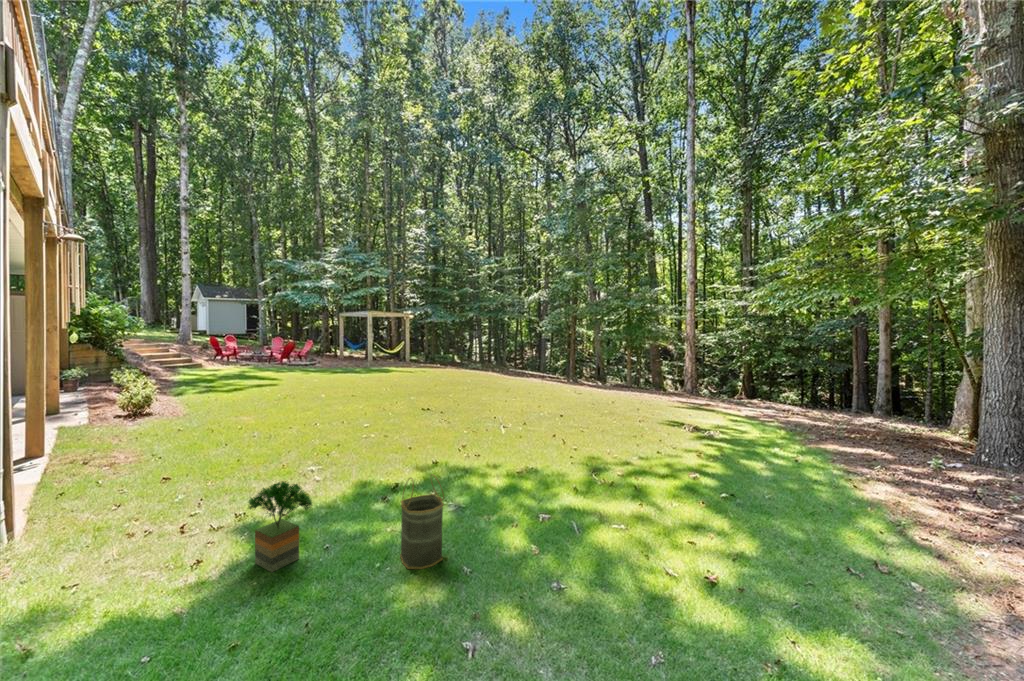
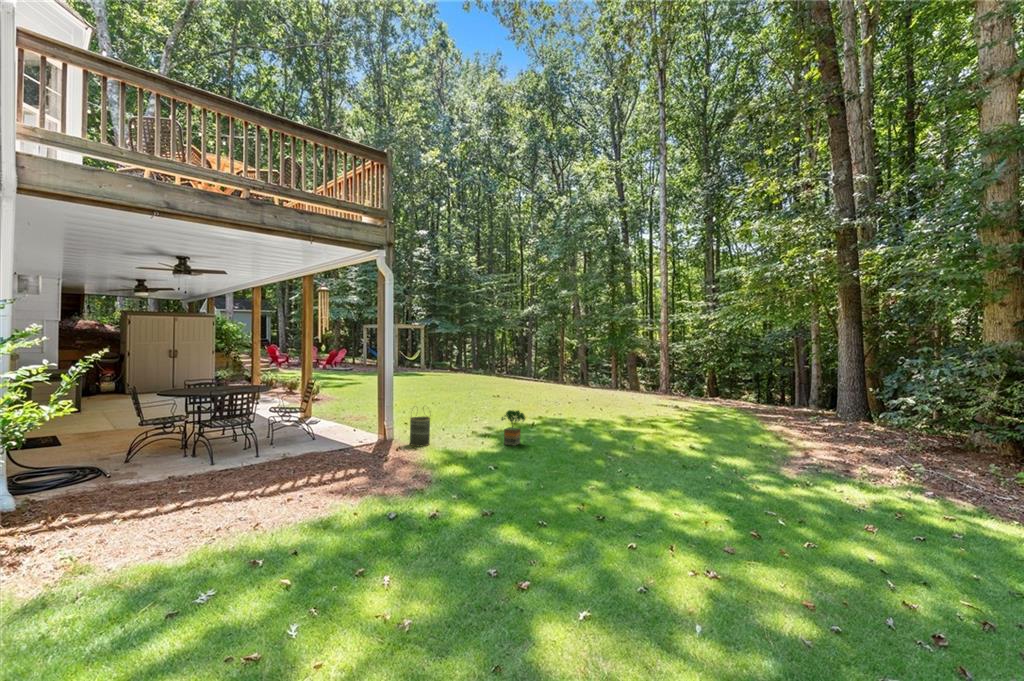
basket: present [400,474,444,569] -> present [410,416,430,446]

